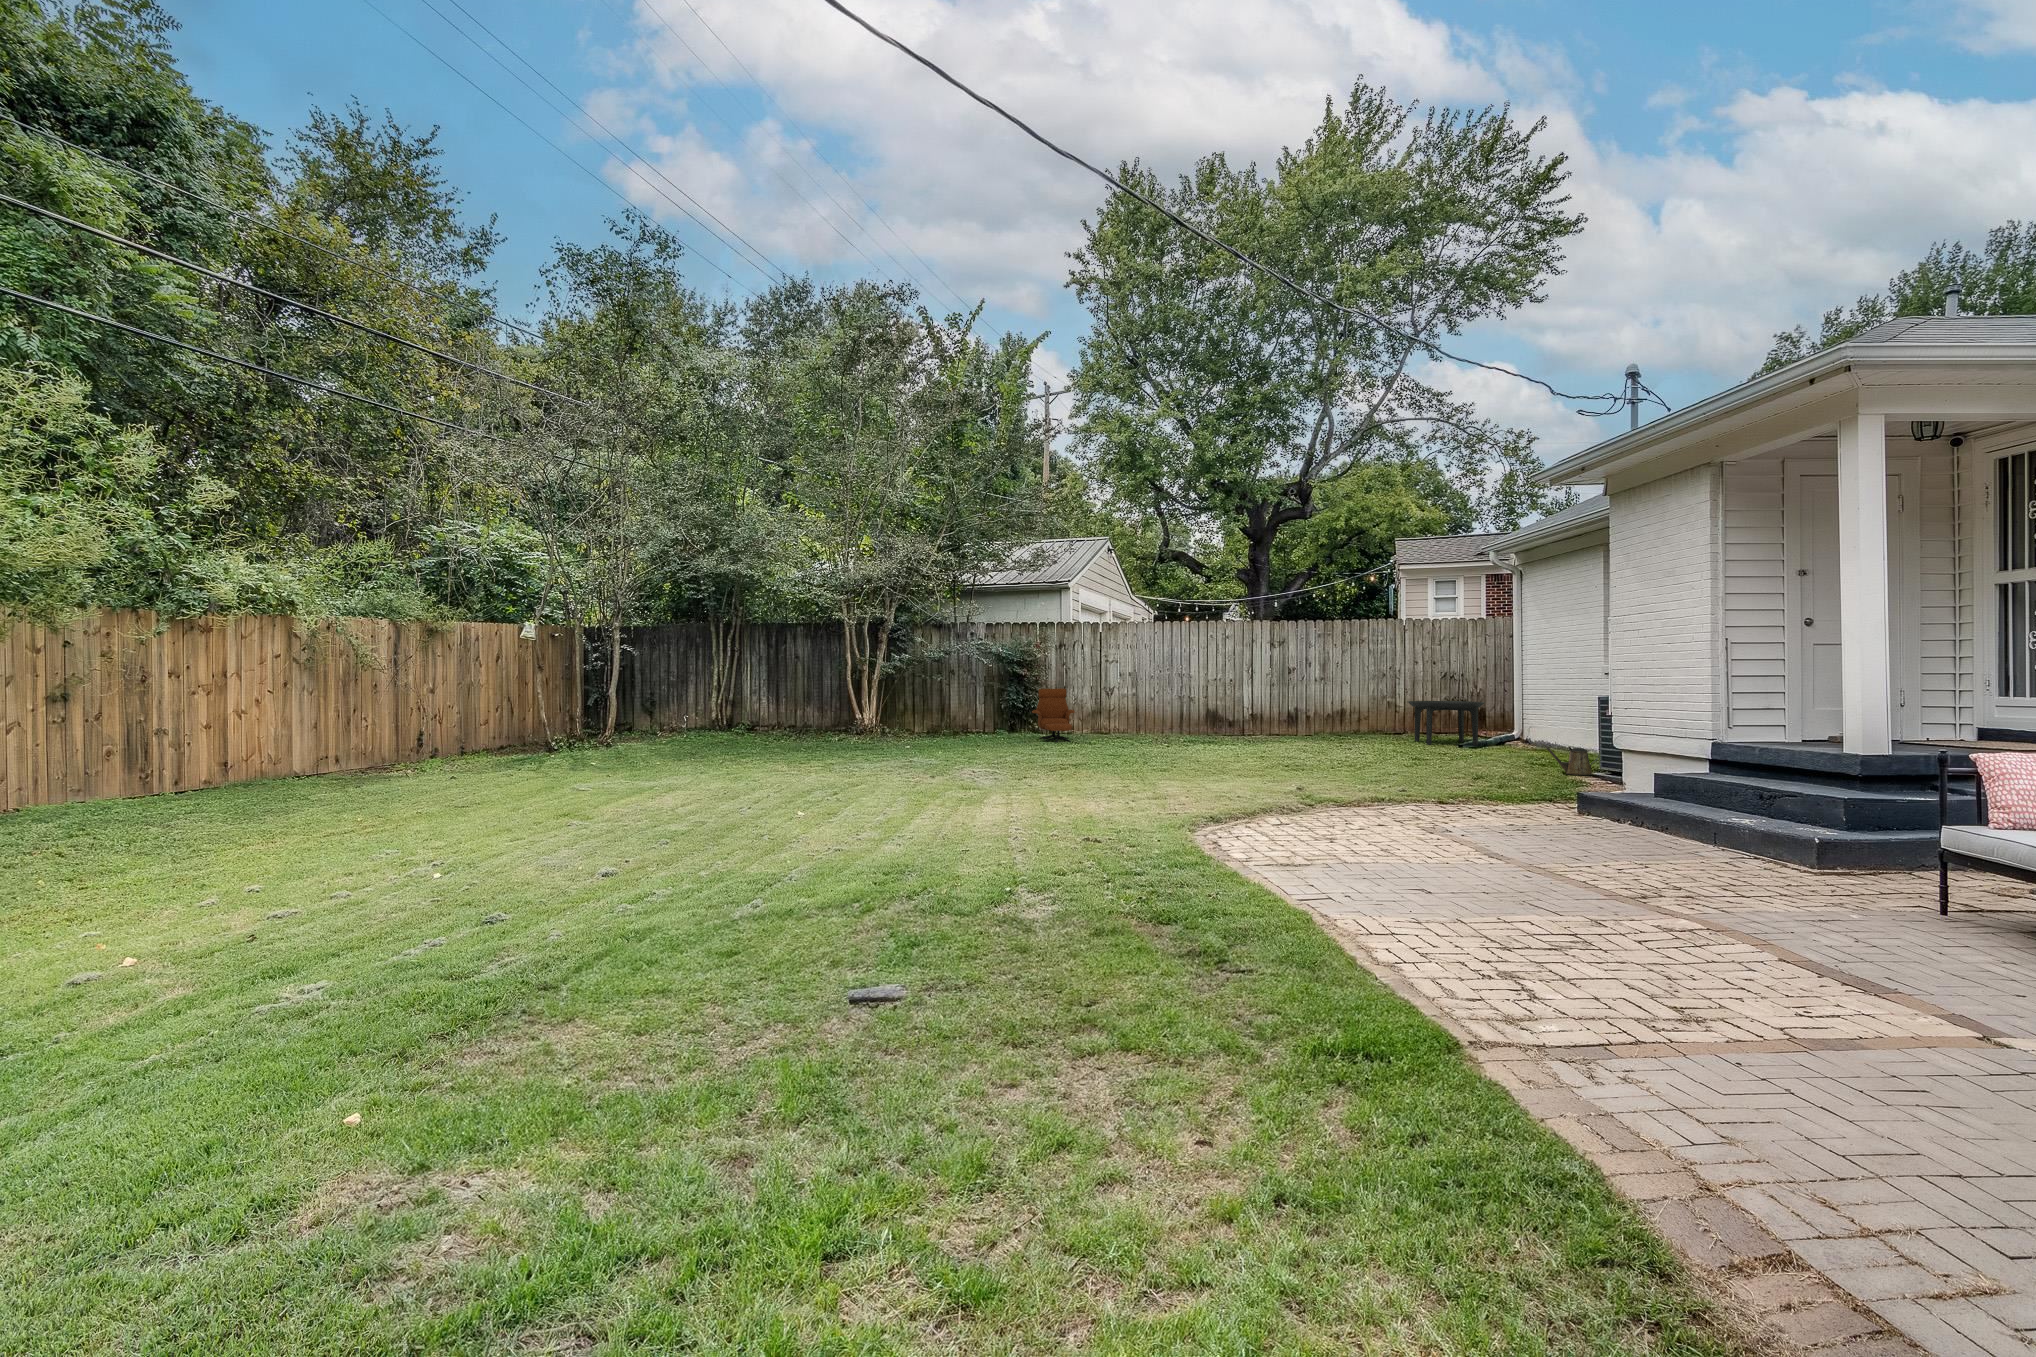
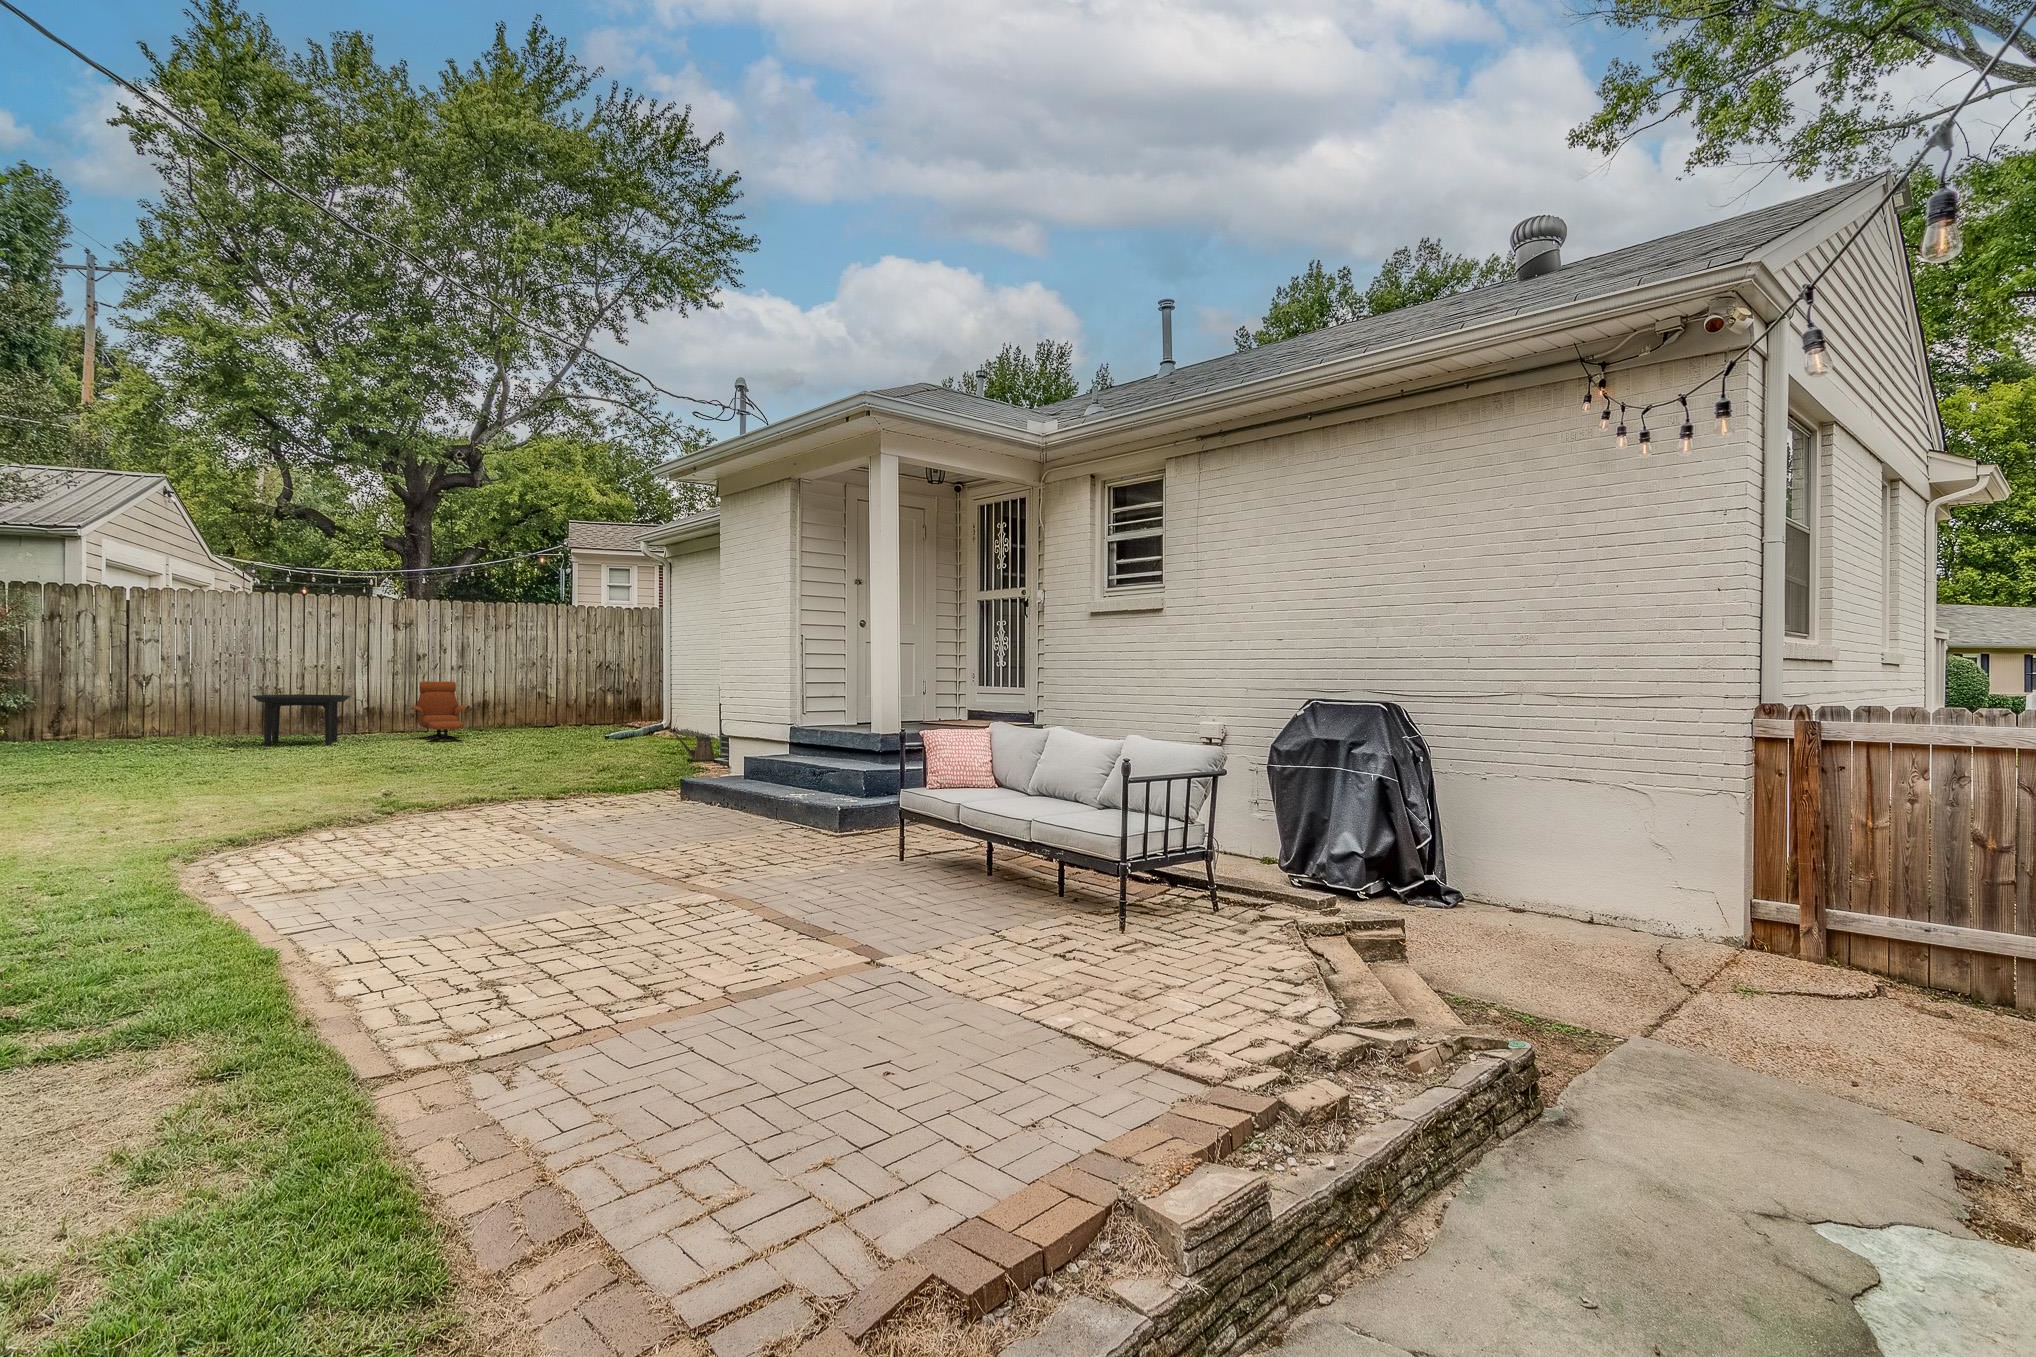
lounge chair: present [1032,688,1075,742] -> present [411,682,466,742]
round table: present [1408,701,1484,745] -> present [252,694,350,746]

